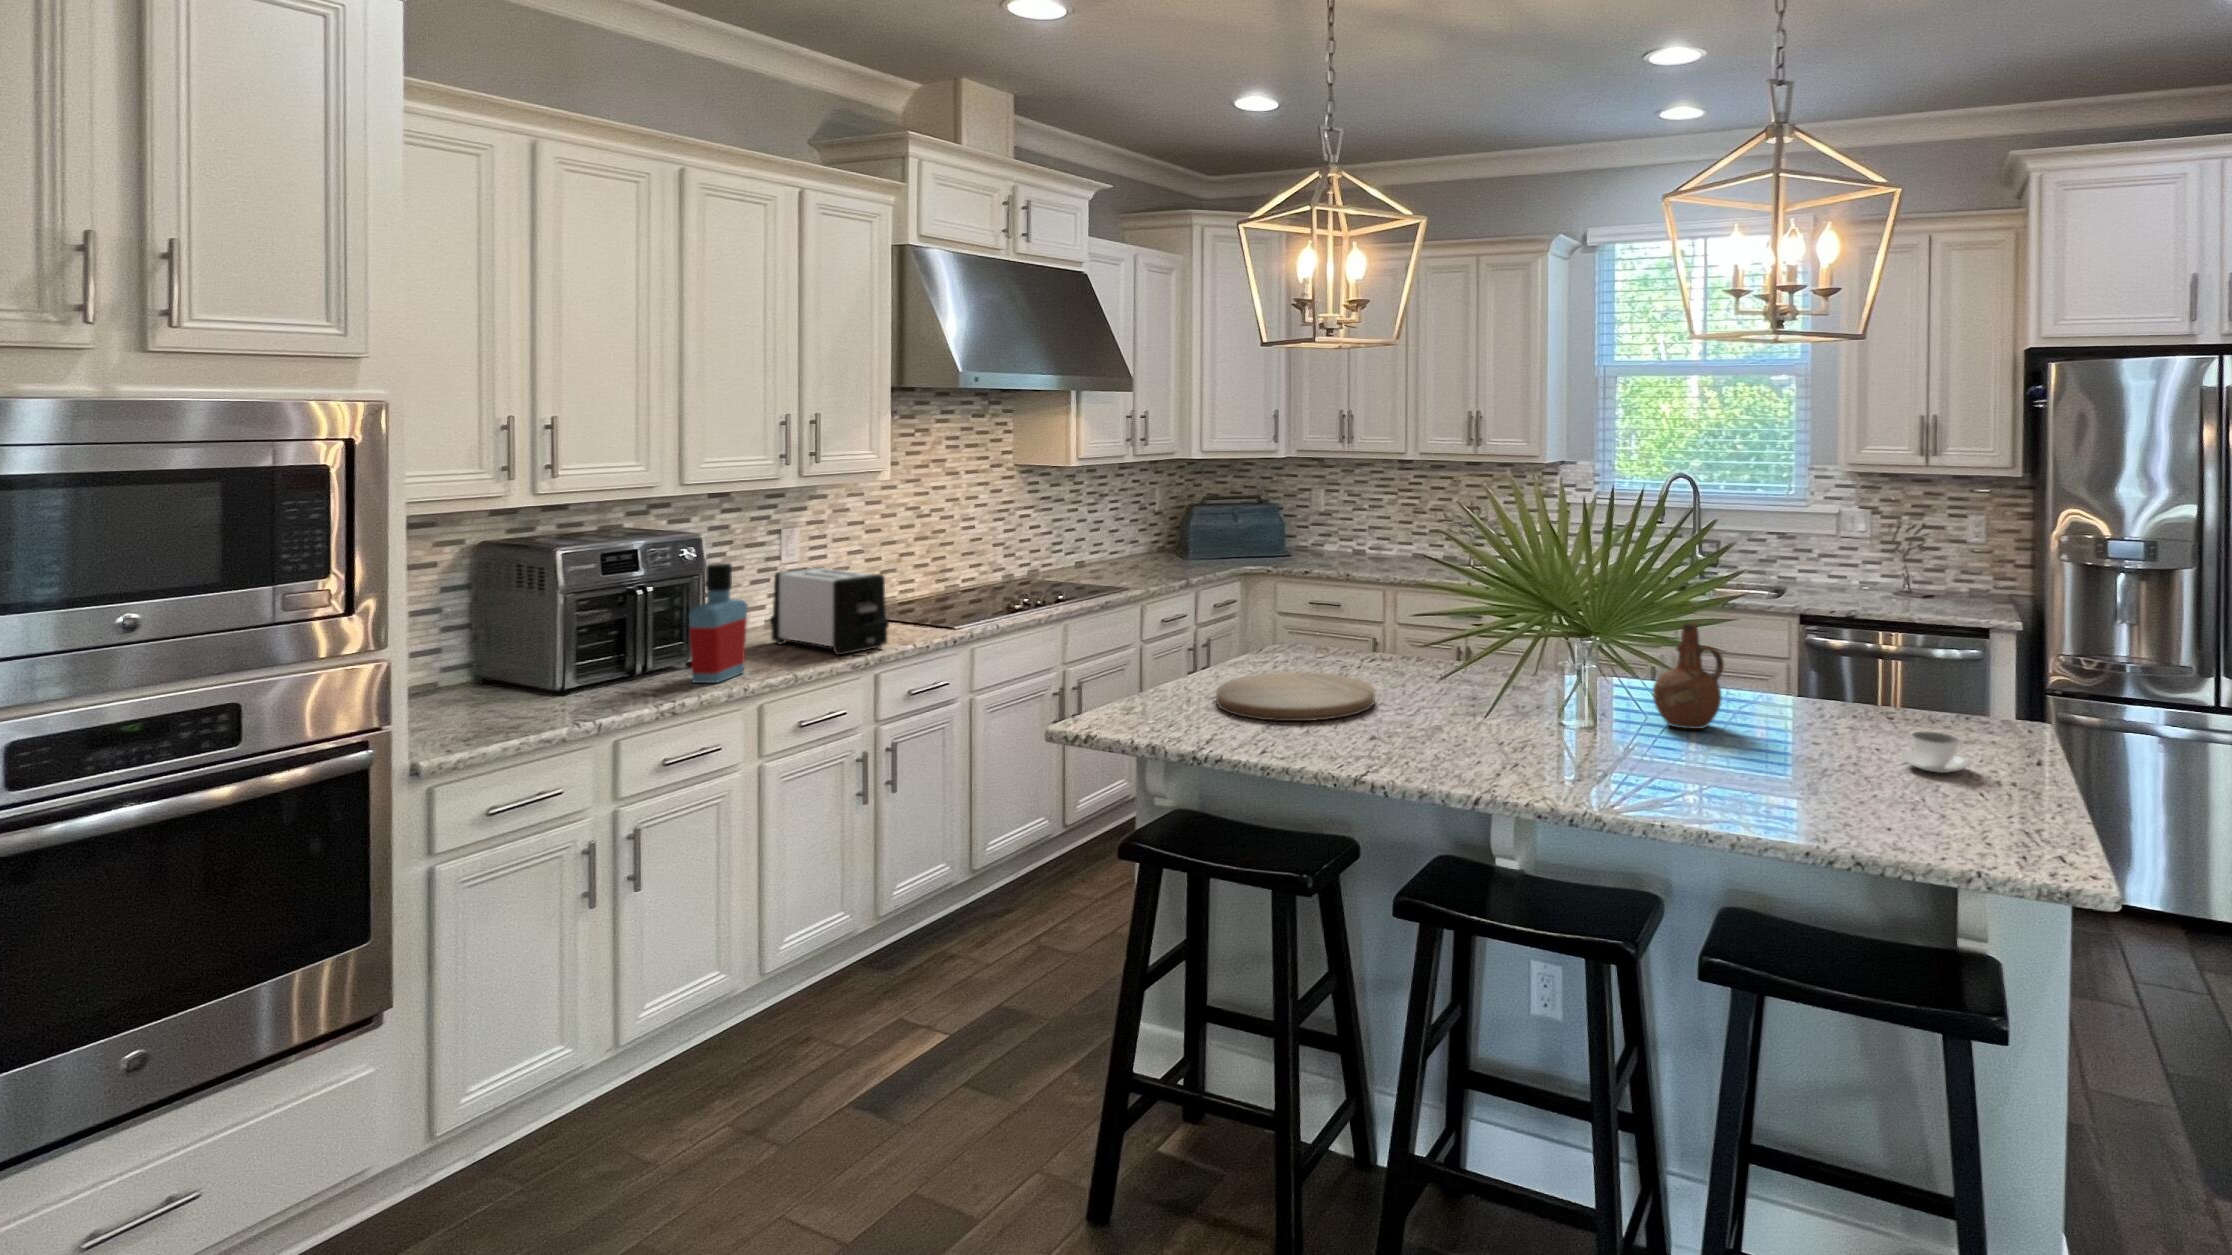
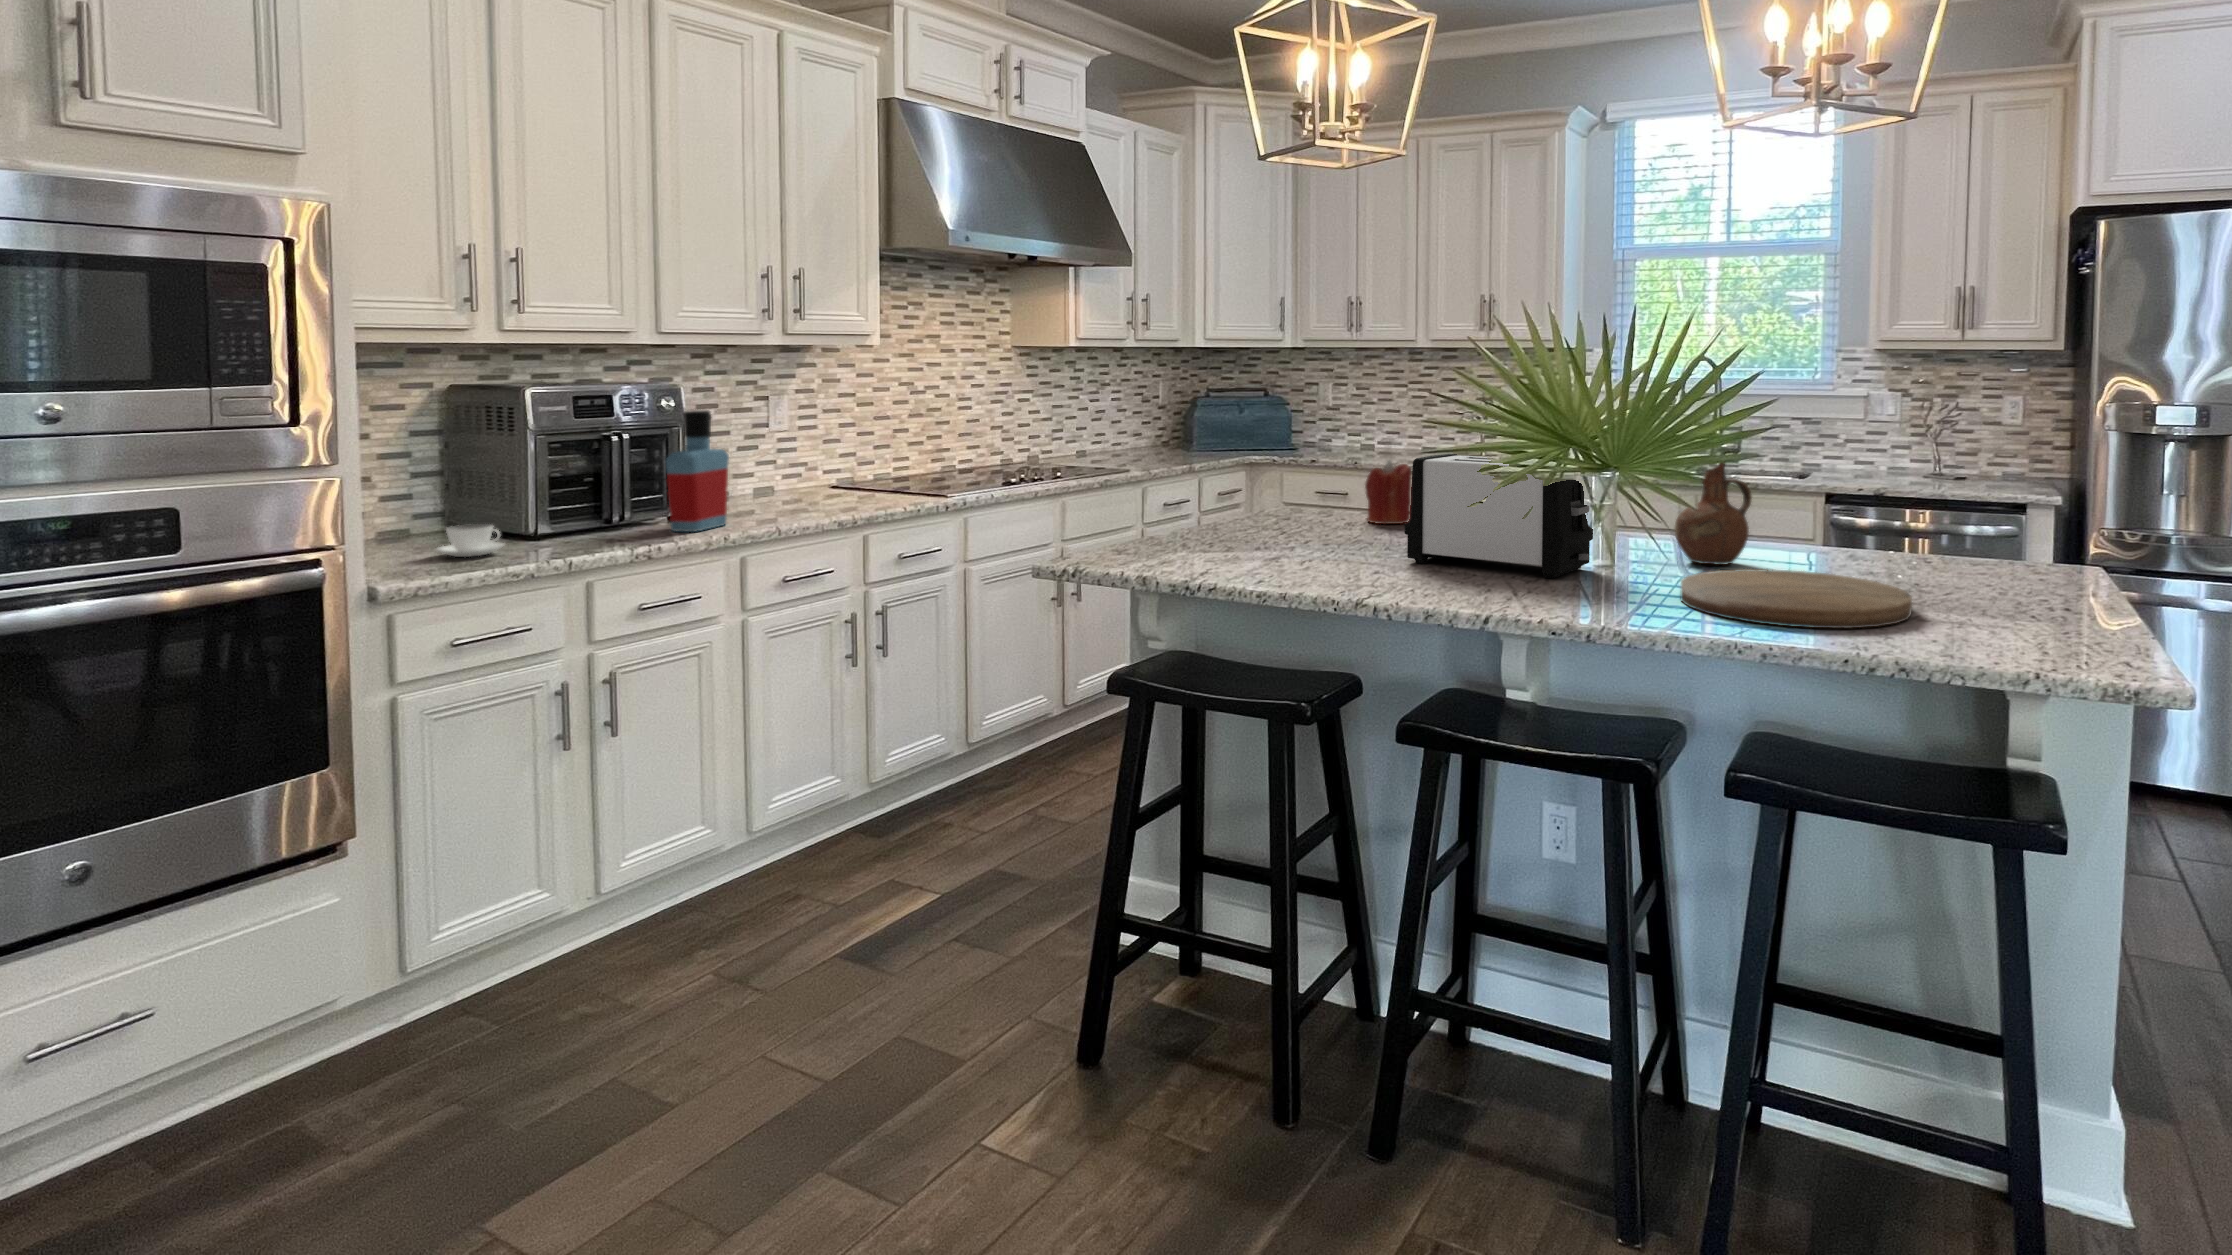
toaster: present [770,567,889,655] -> present [1404,454,1593,578]
candle: none [1361,609,1405,673] -> present [1365,461,1411,524]
cutting board: present [1216,672,1375,721] -> present [1680,569,1912,628]
cup: present [1900,732,1970,773] -> present [435,524,504,557]

